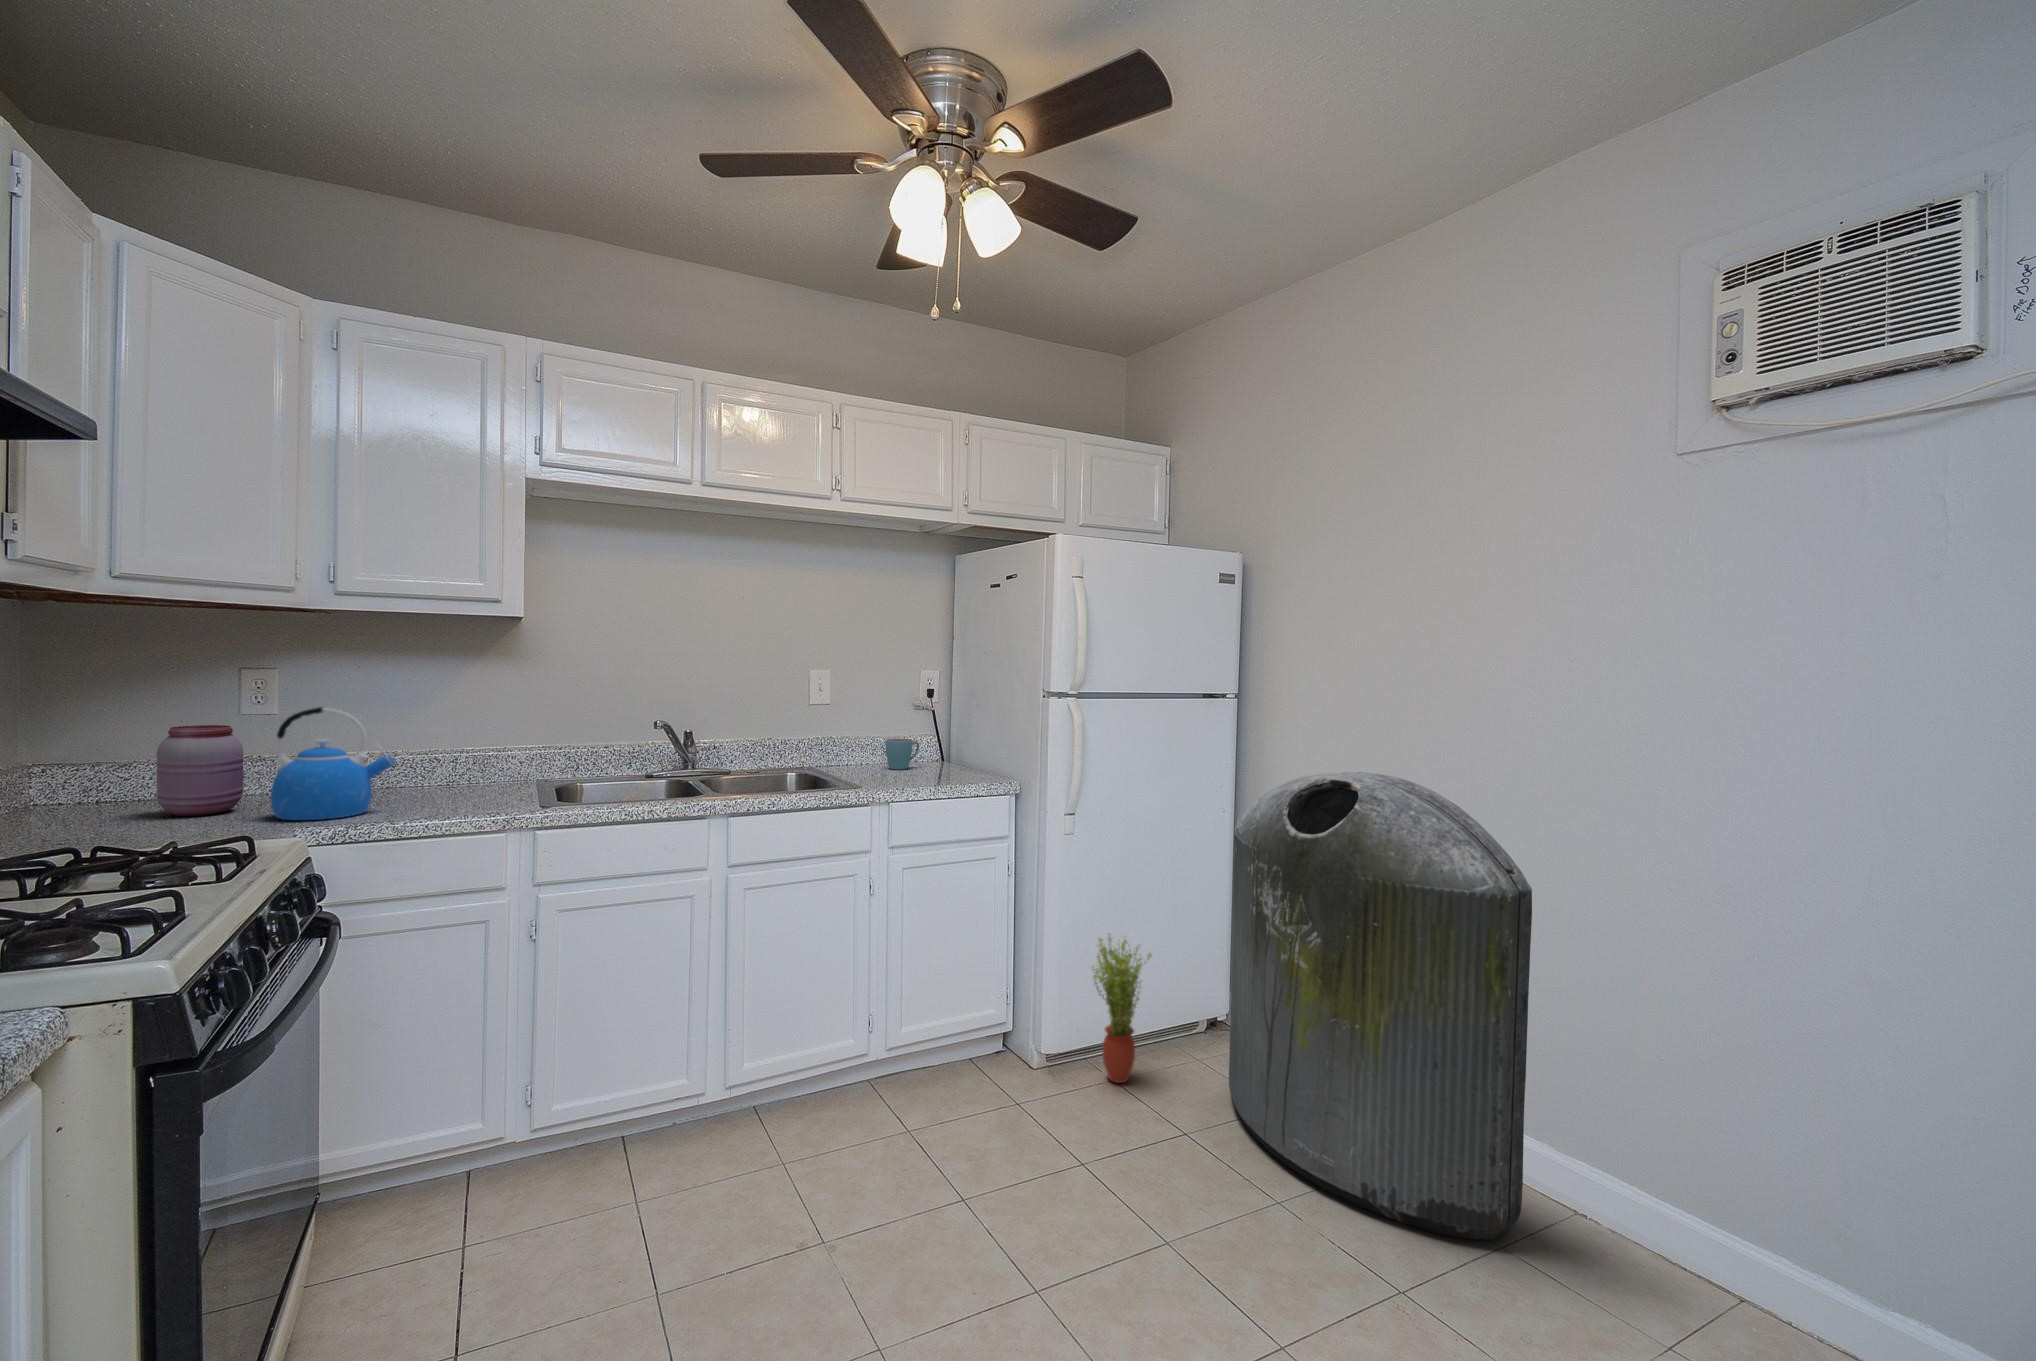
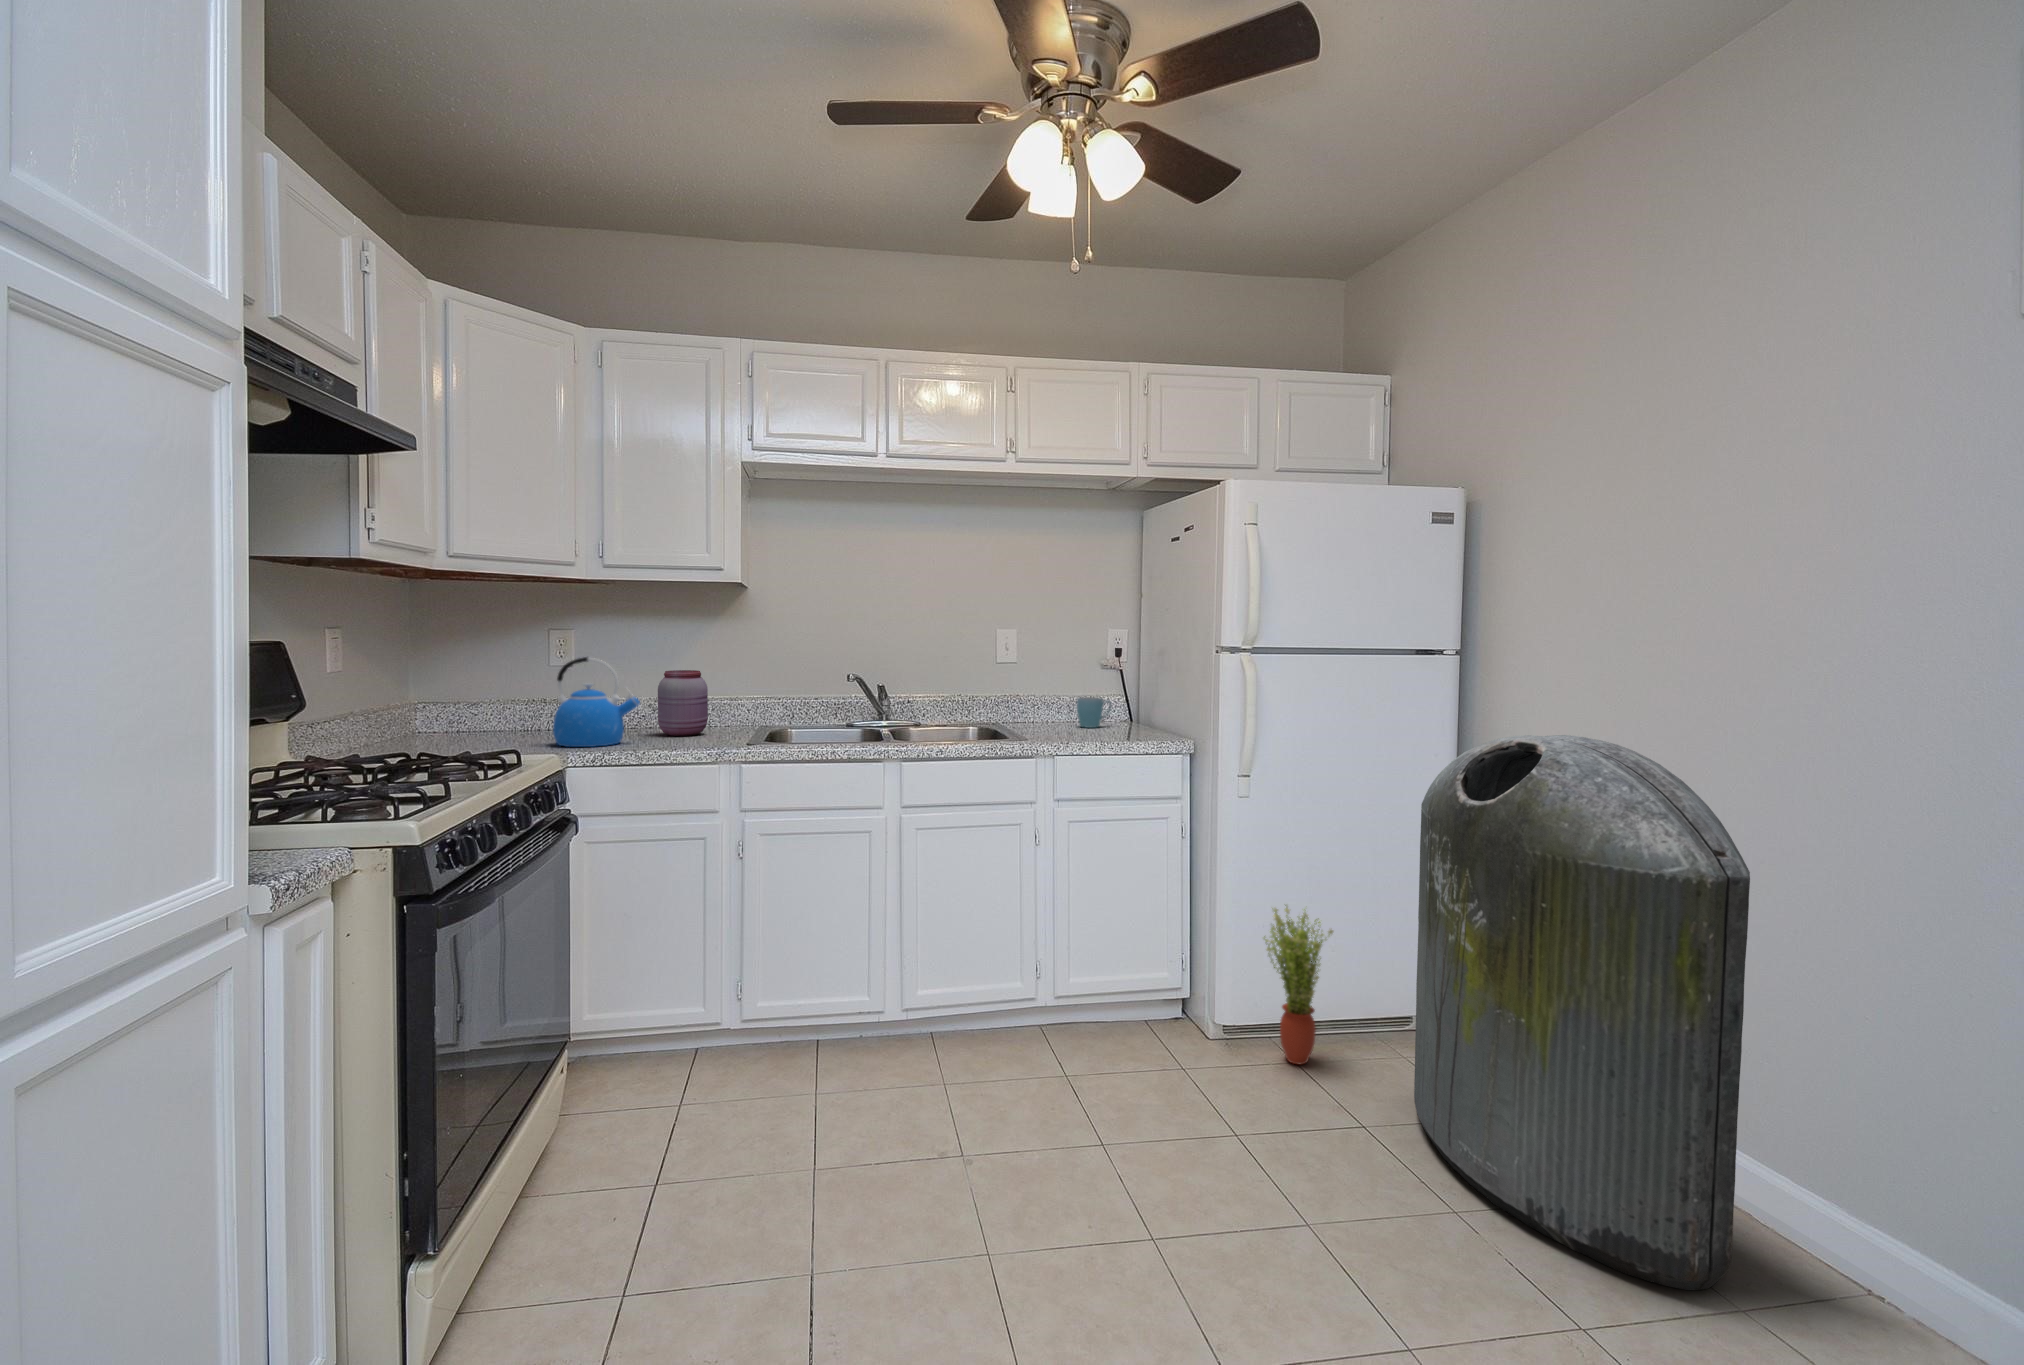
jar: present [157,725,243,816] -> present [658,670,708,736]

